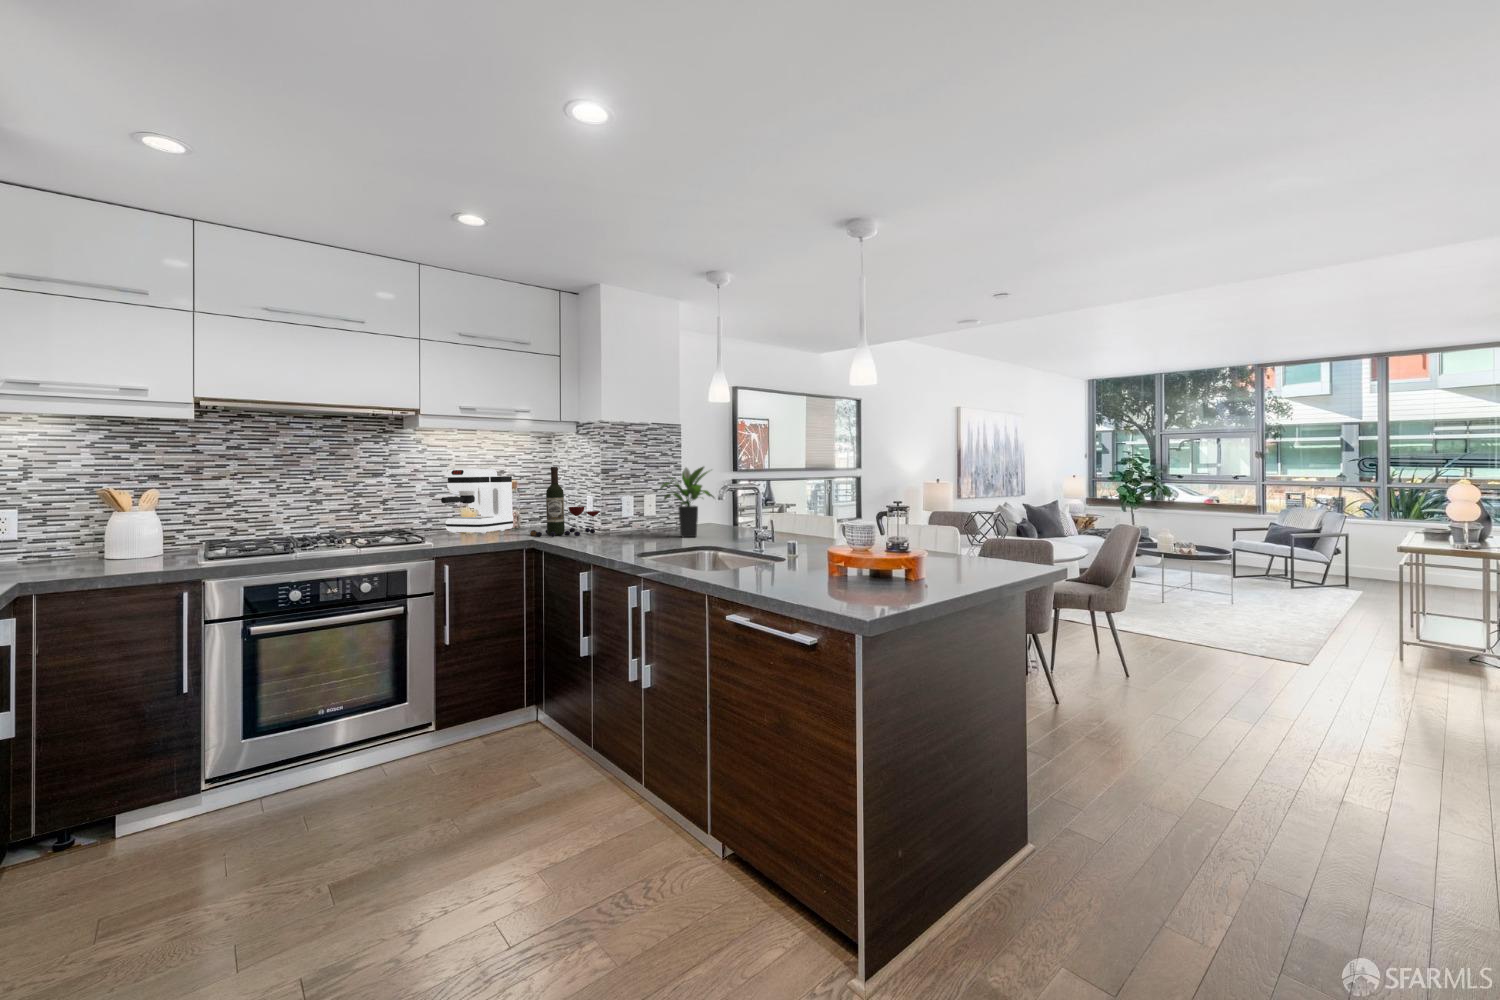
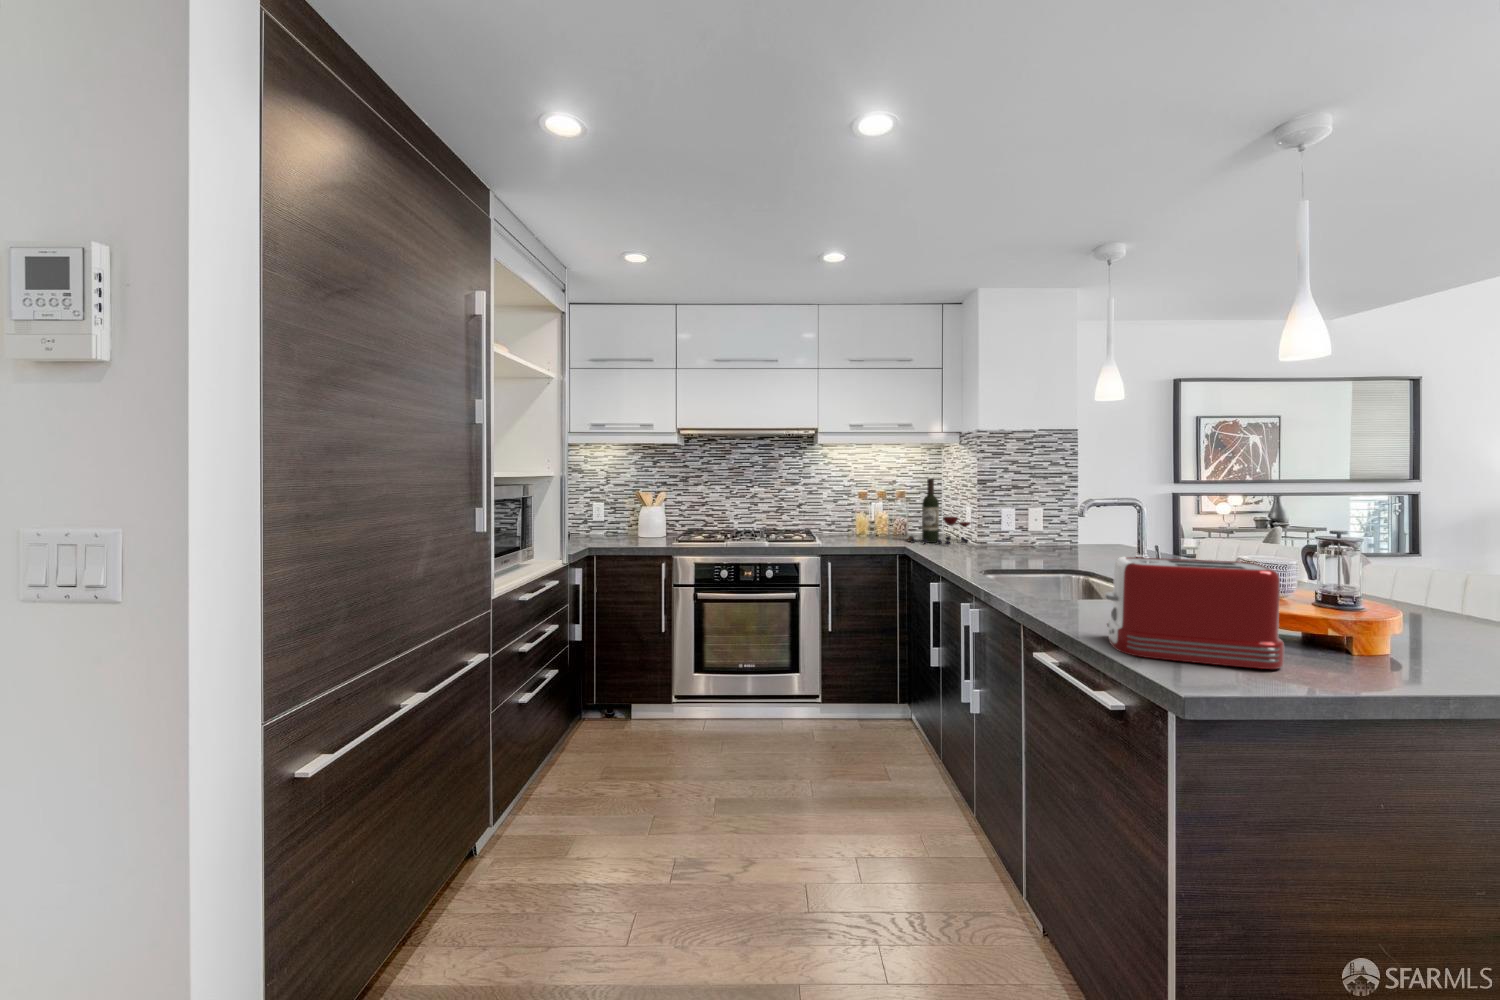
potted plant: present [660,467,714,537] -> none [1031,480,1105,557]
coffee maker: present [441,469,513,534] -> none [838,479,899,536]
toaster: none [779,516,886,593] -> present [1105,557,1284,669]

